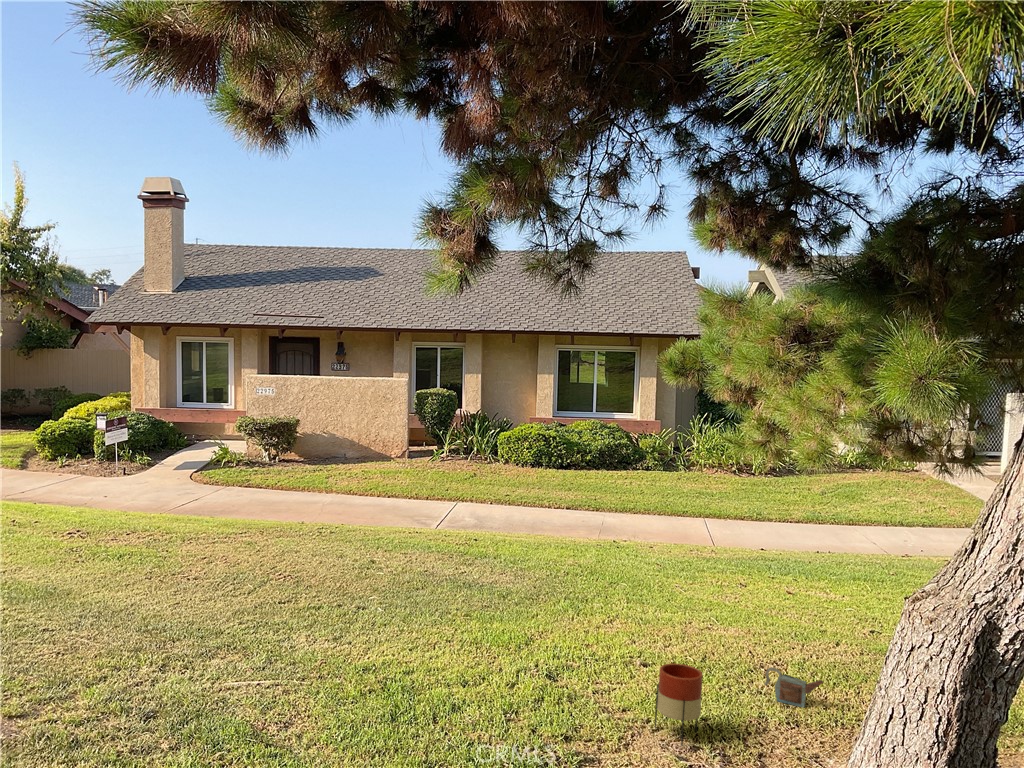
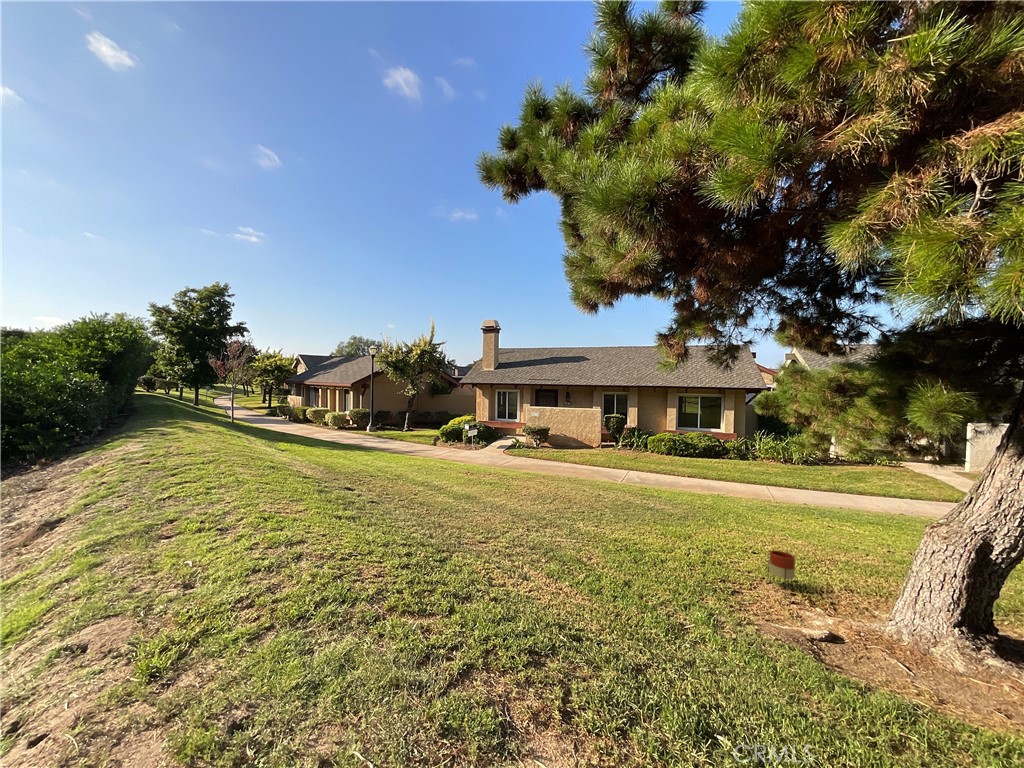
watering can: present [765,667,824,707] -> none [829,561,868,585]

